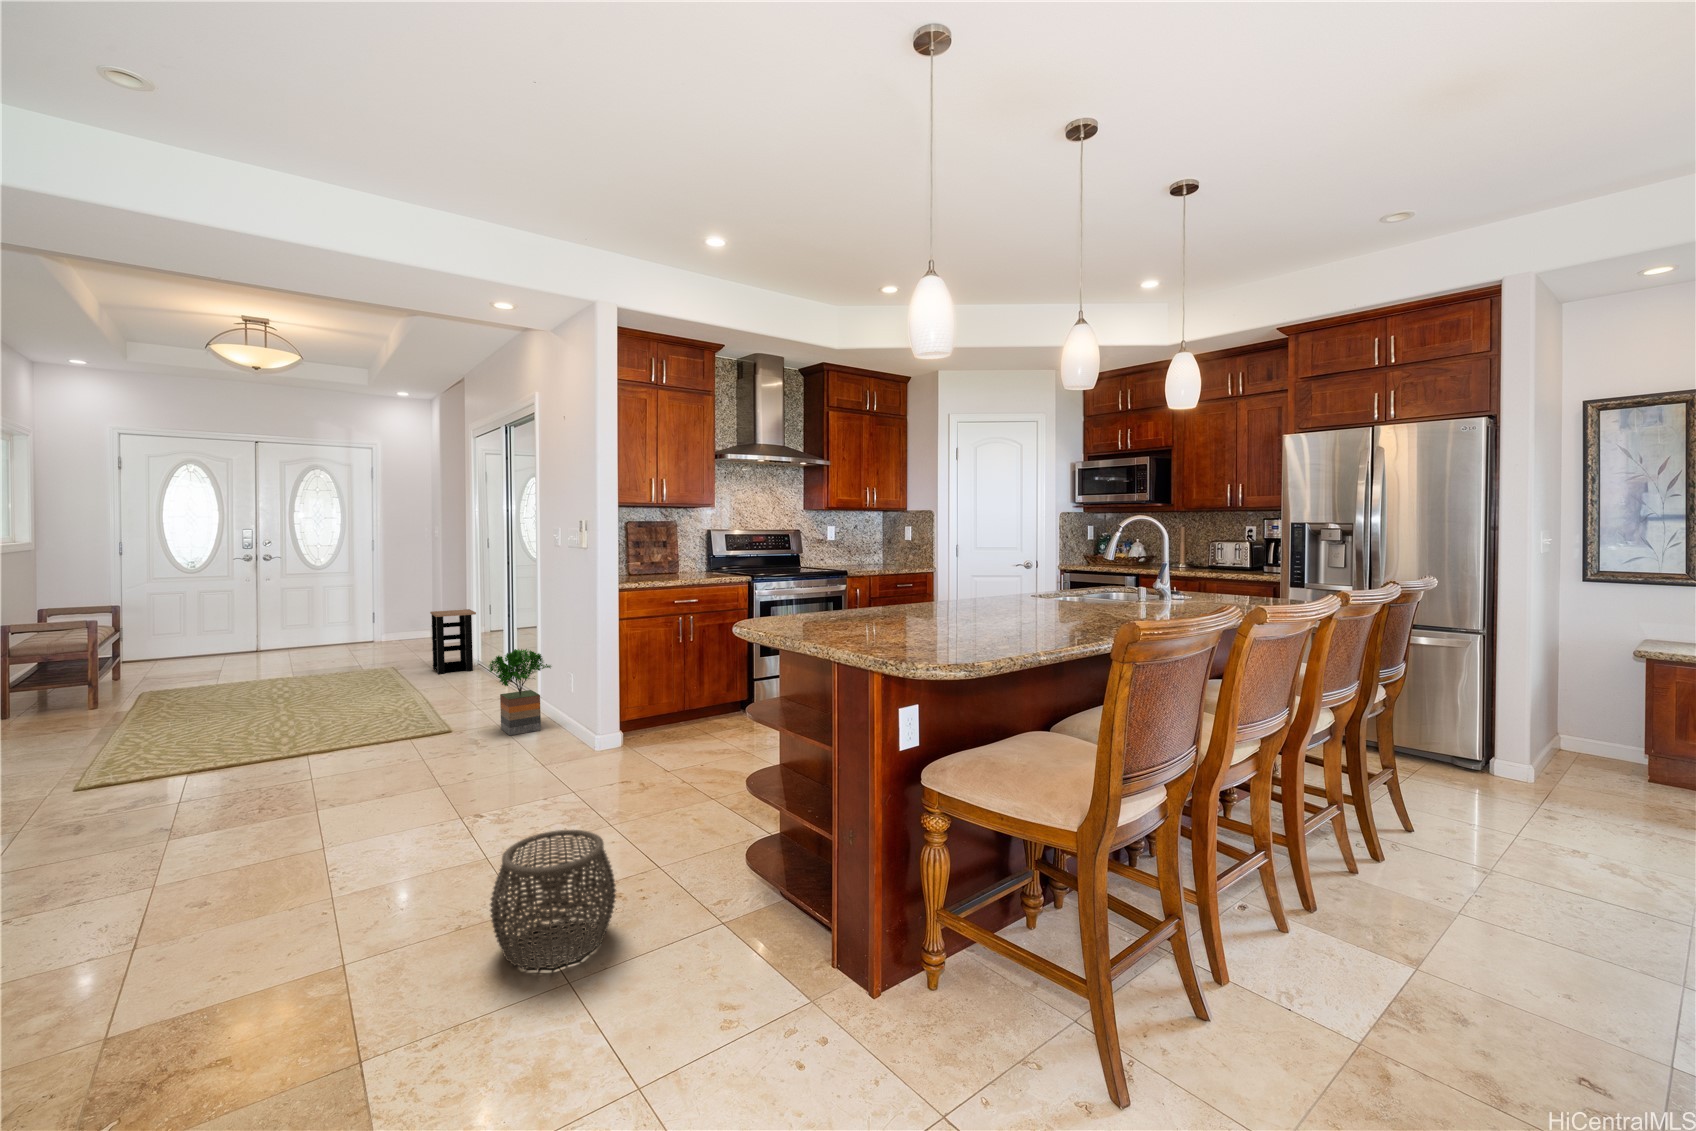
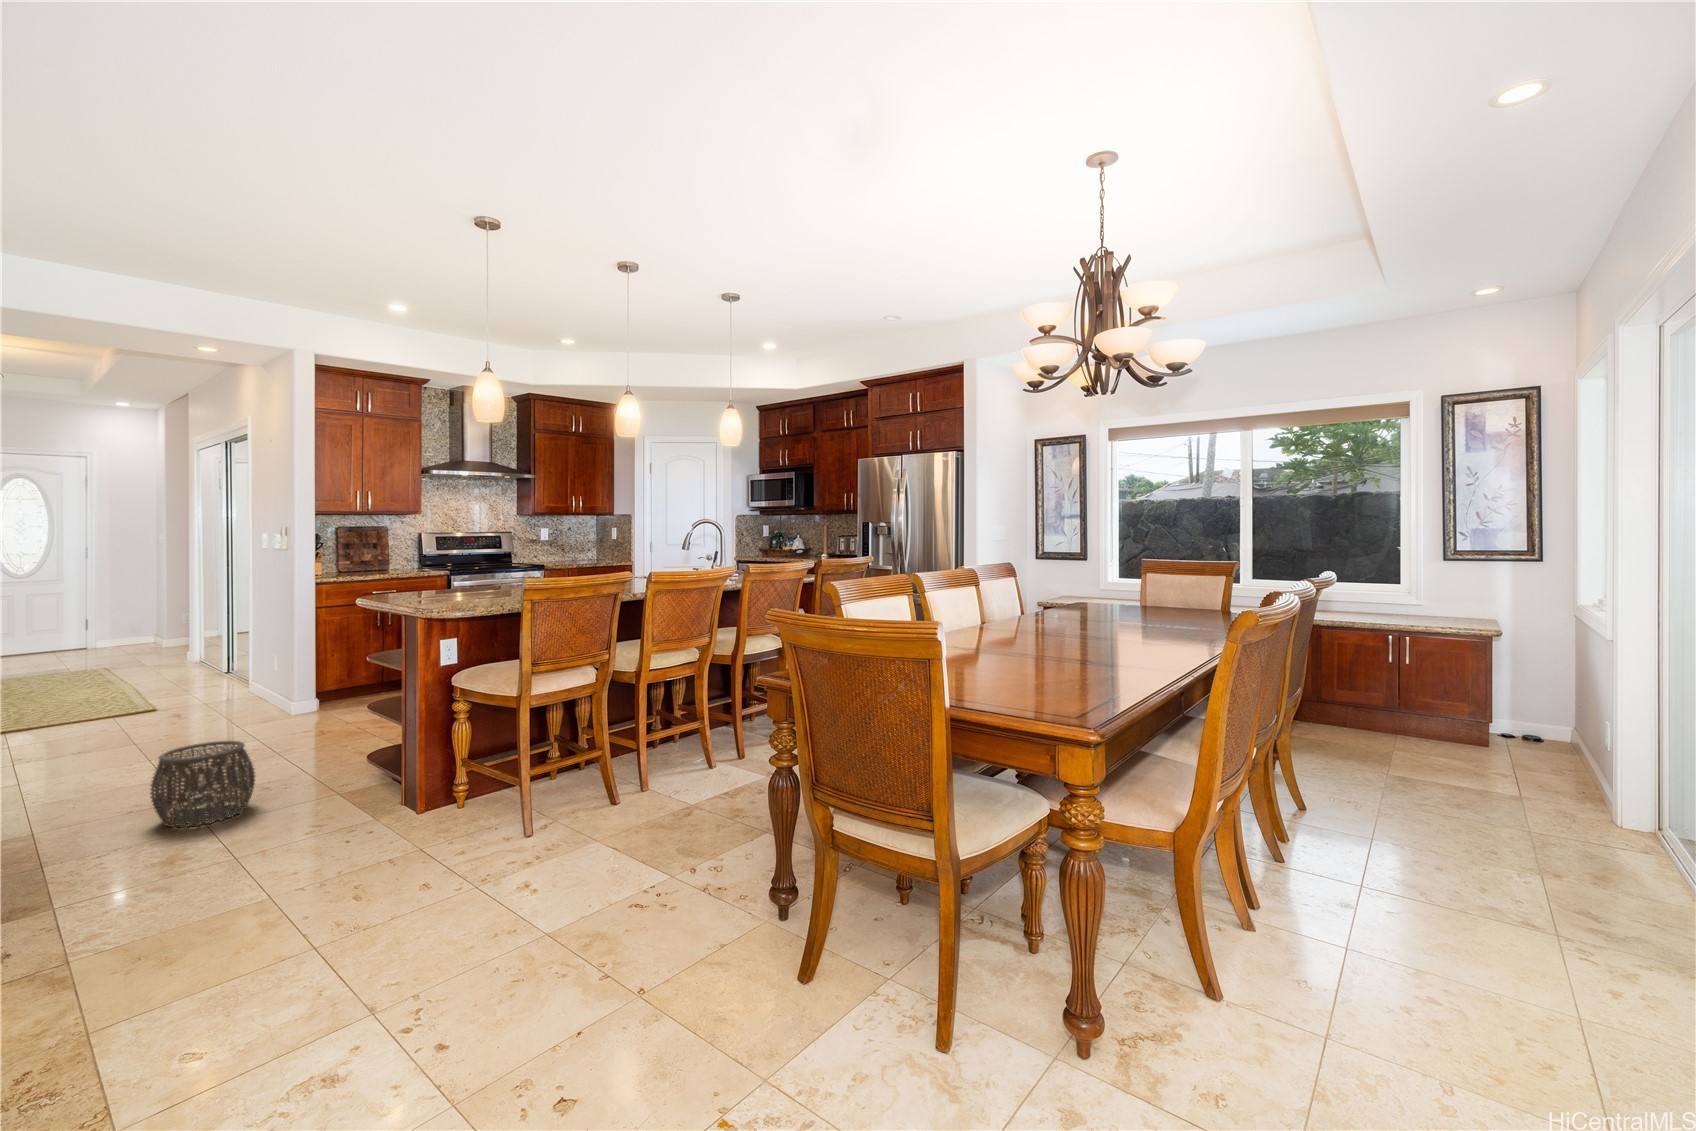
side table: present [430,609,476,674] -> none [147,611,198,672]
potted tree: present [489,649,551,735] -> none [191,637,260,711]

